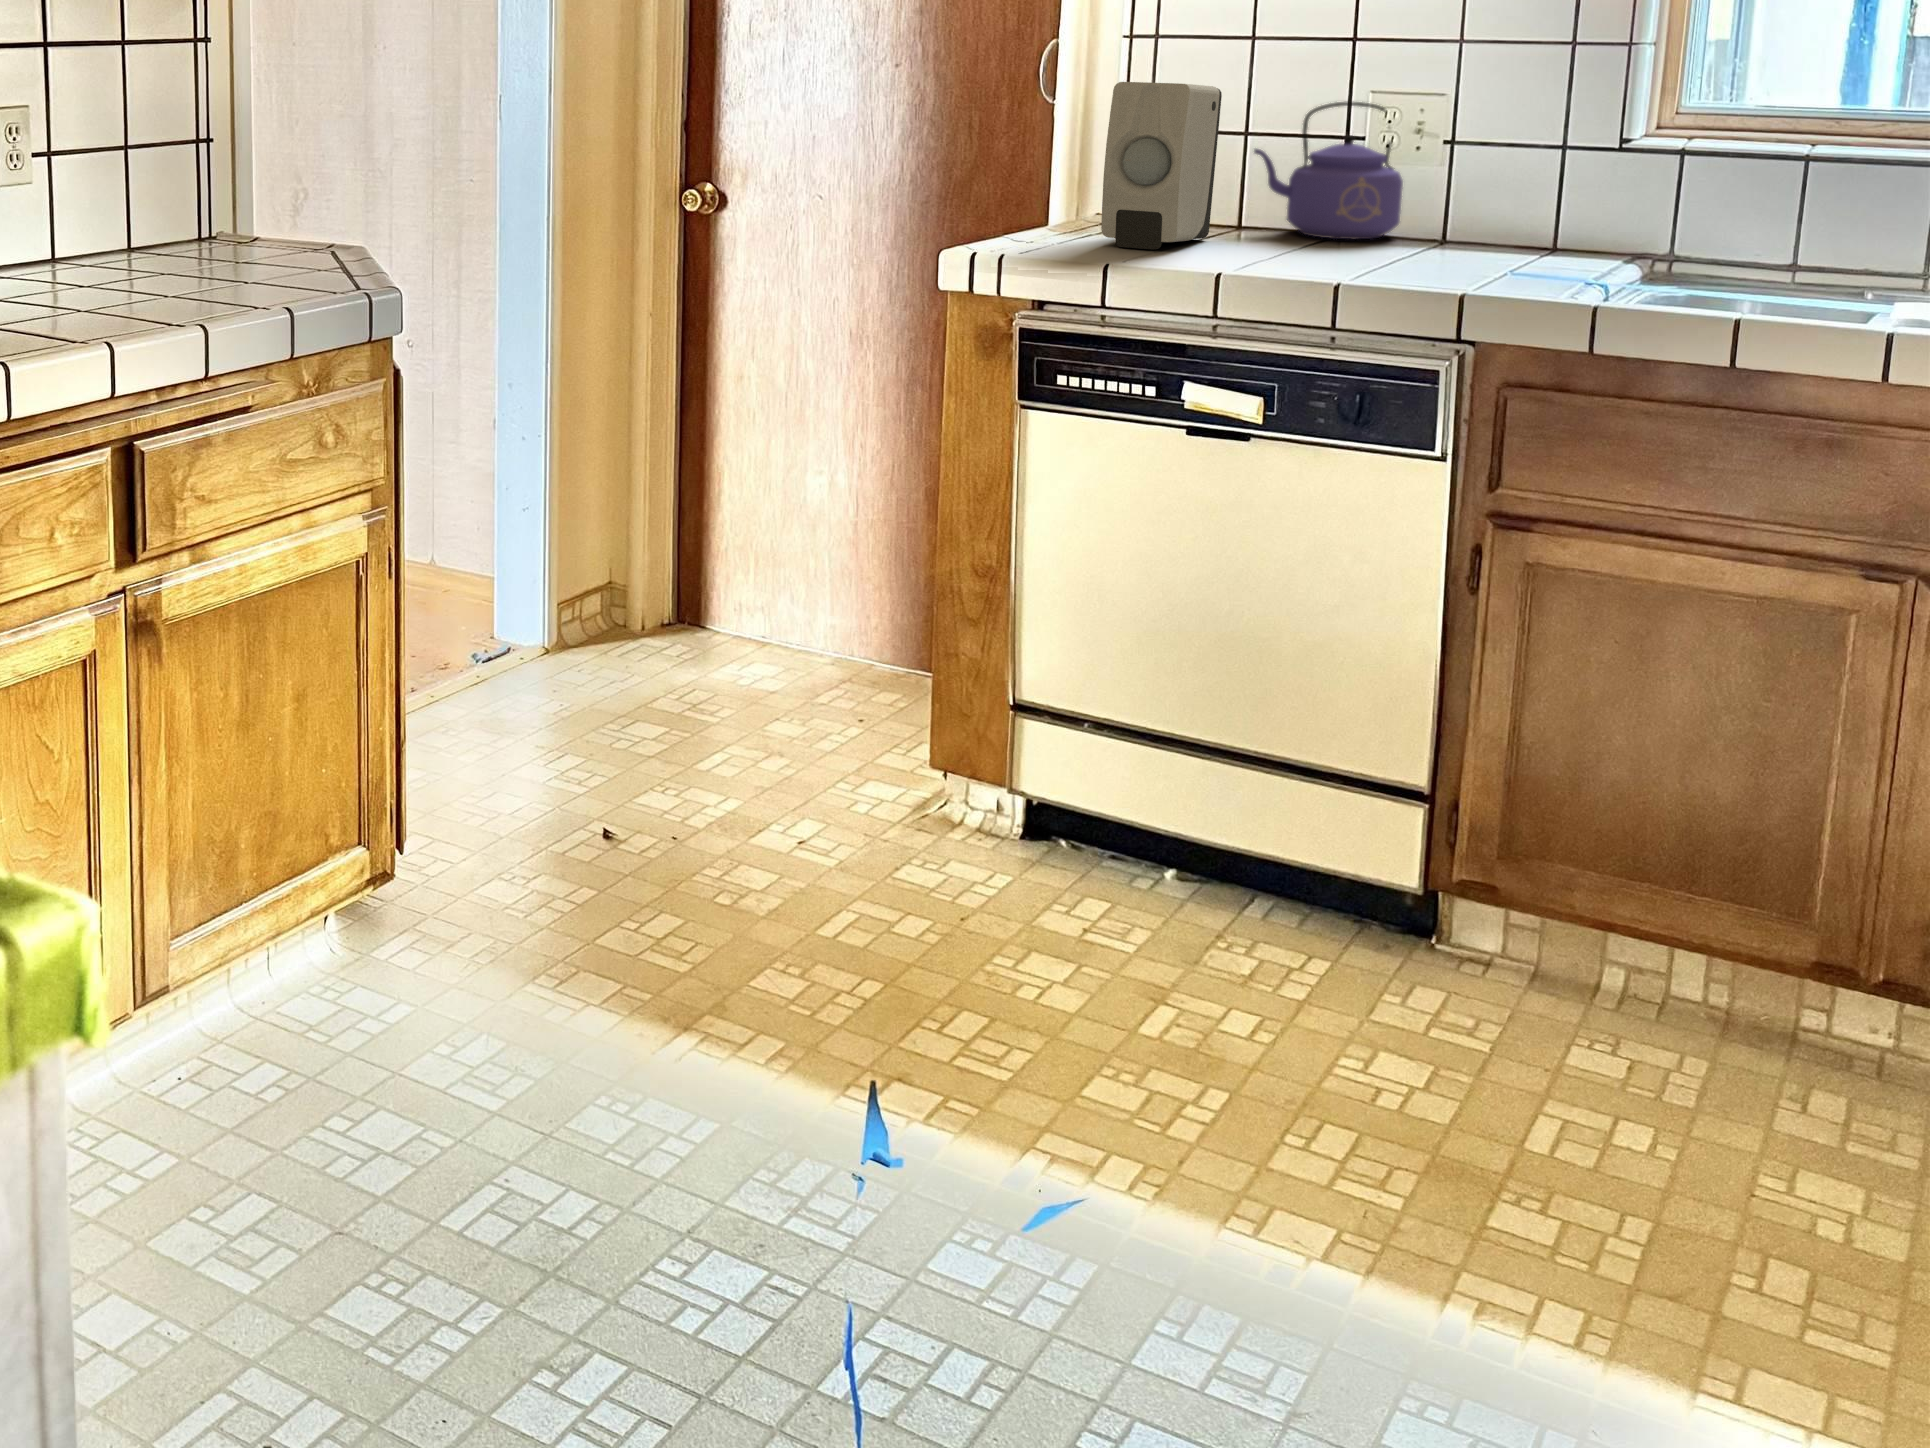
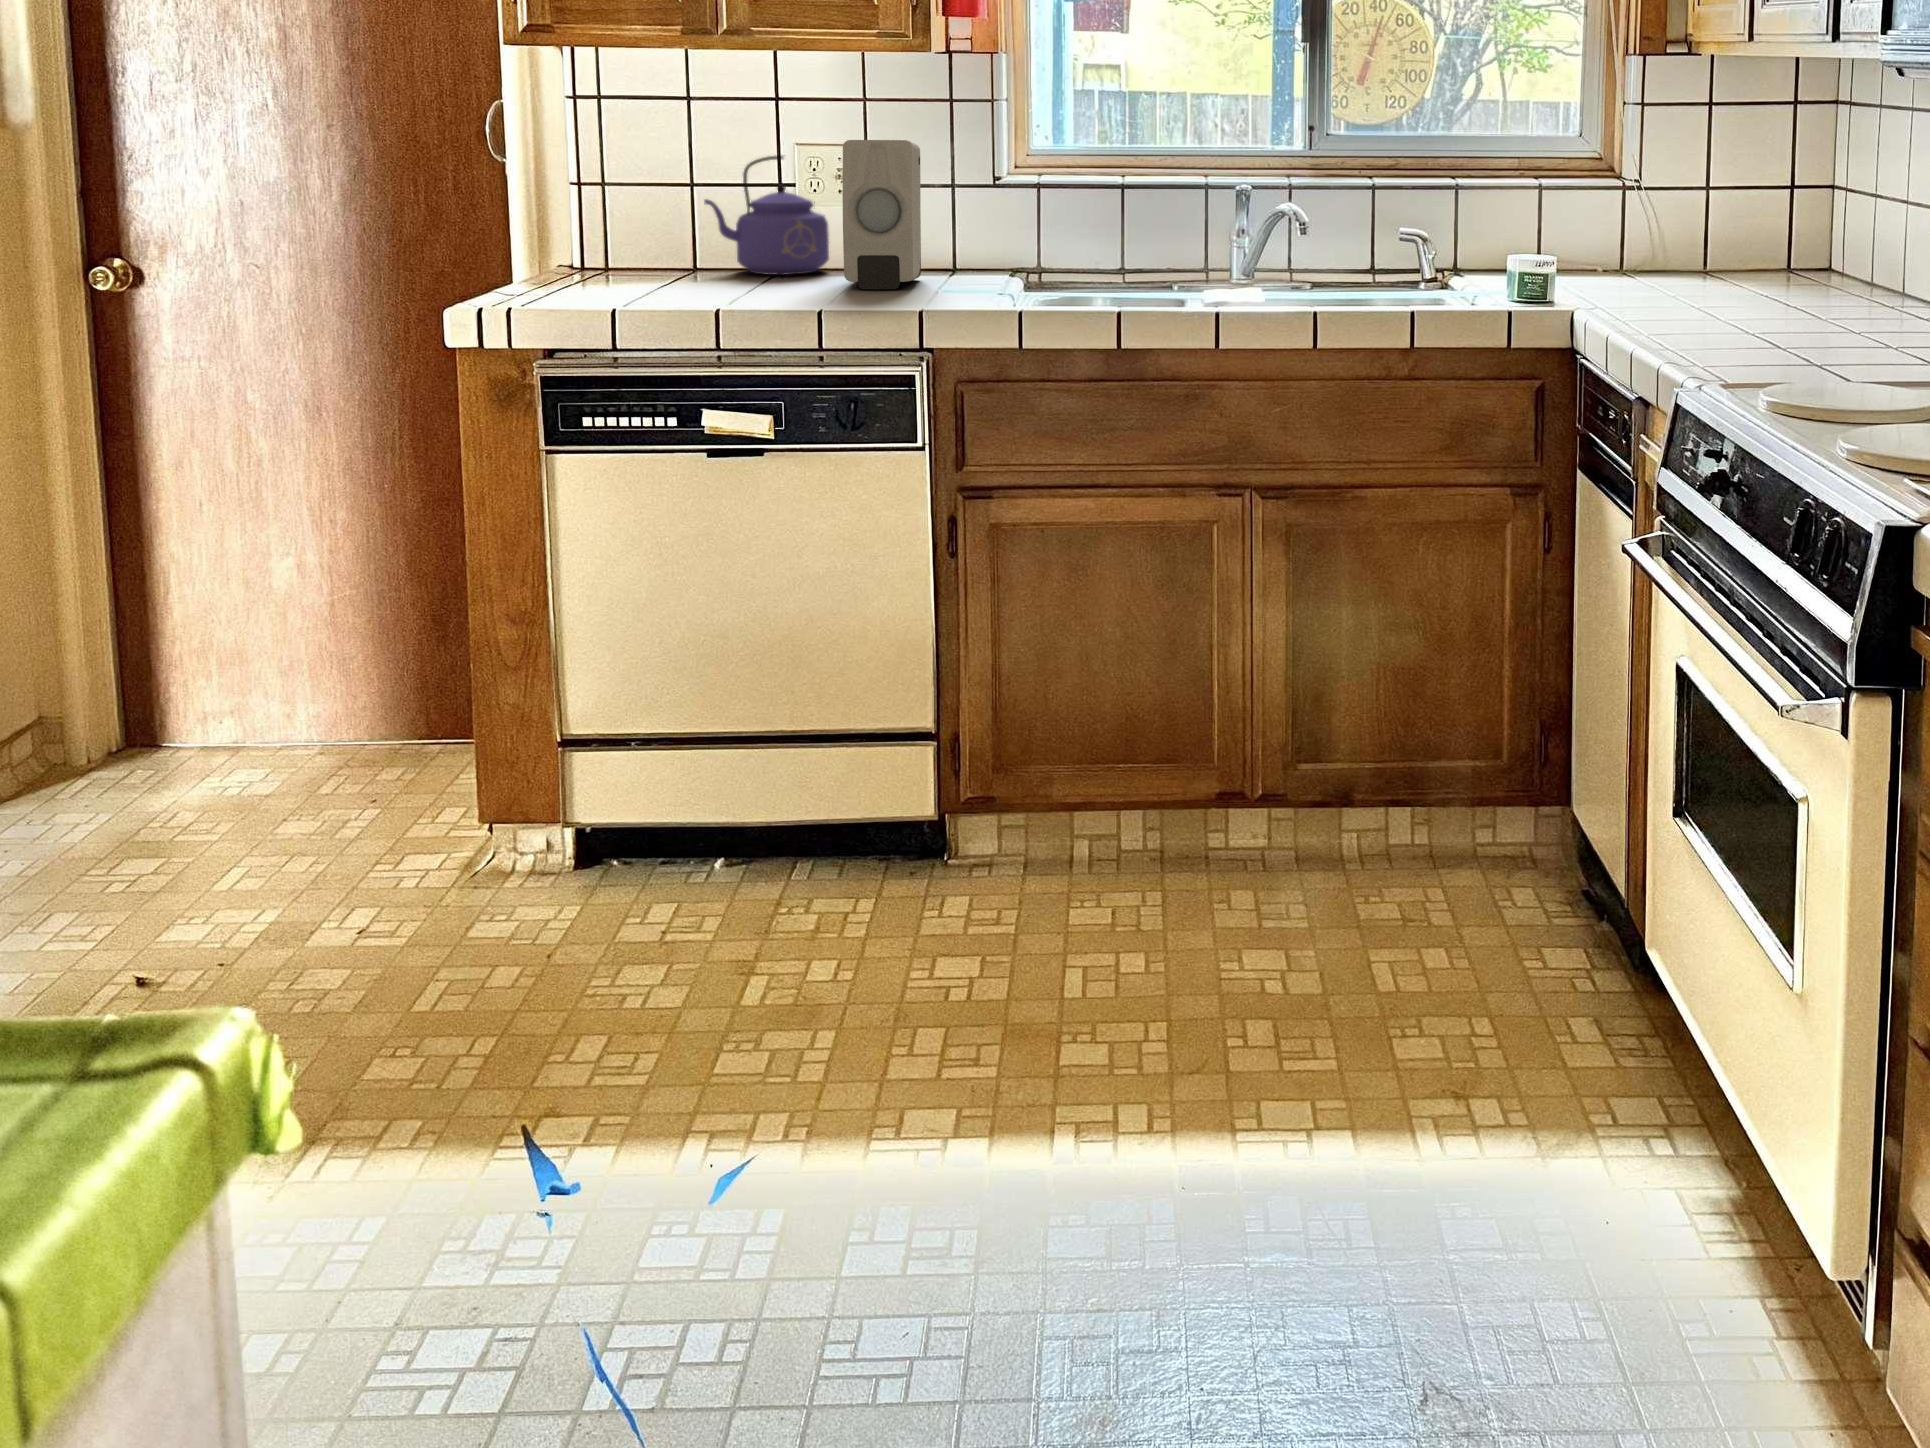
soap dispenser: present [1101,82,1222,249] -> present [842,140,921,289]

